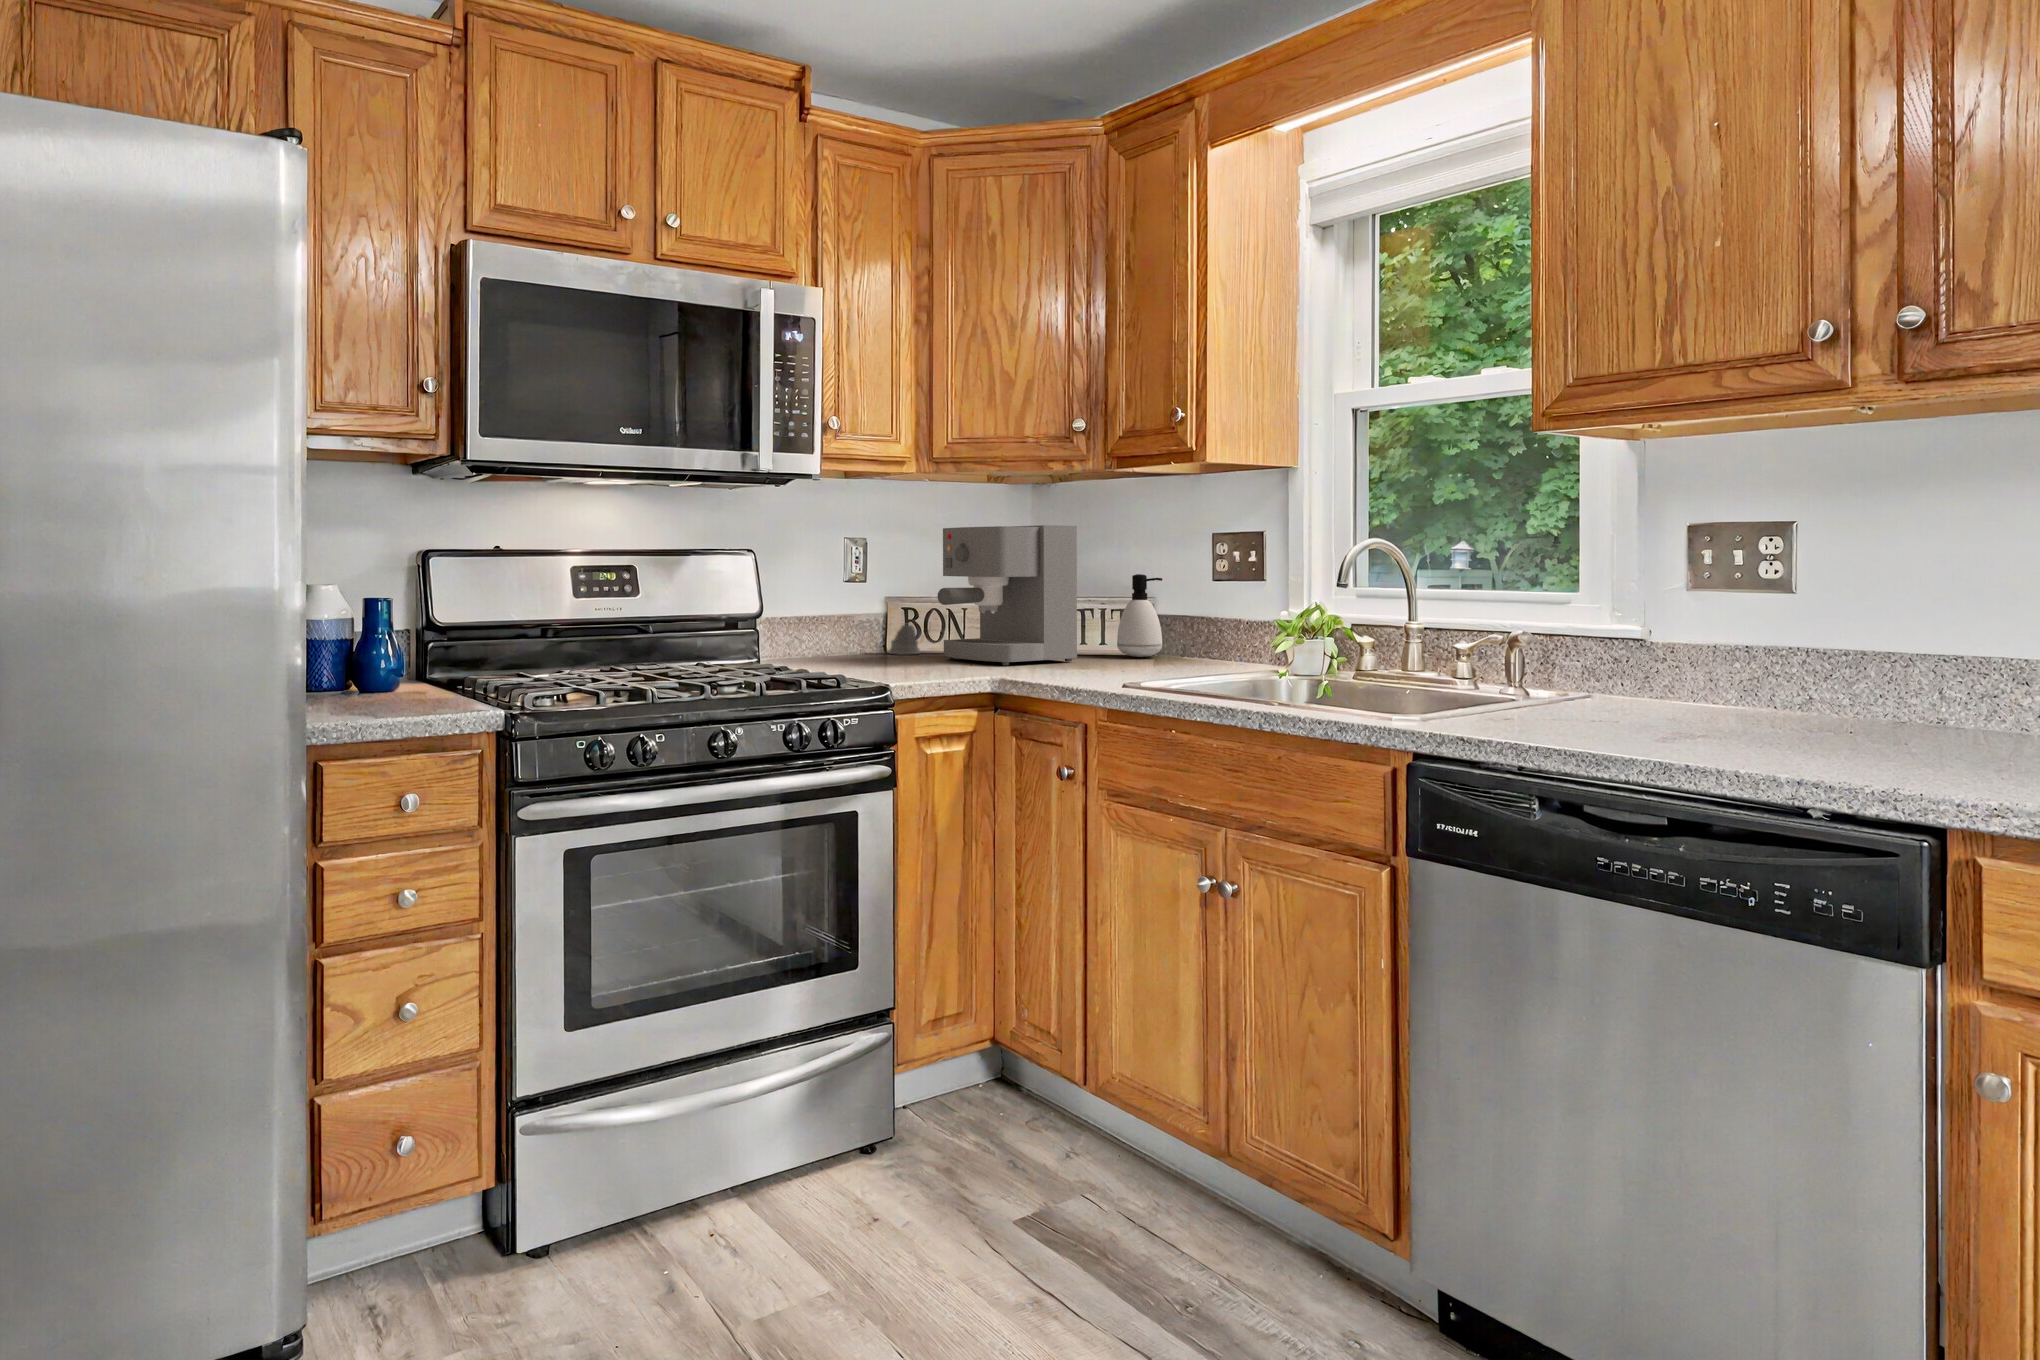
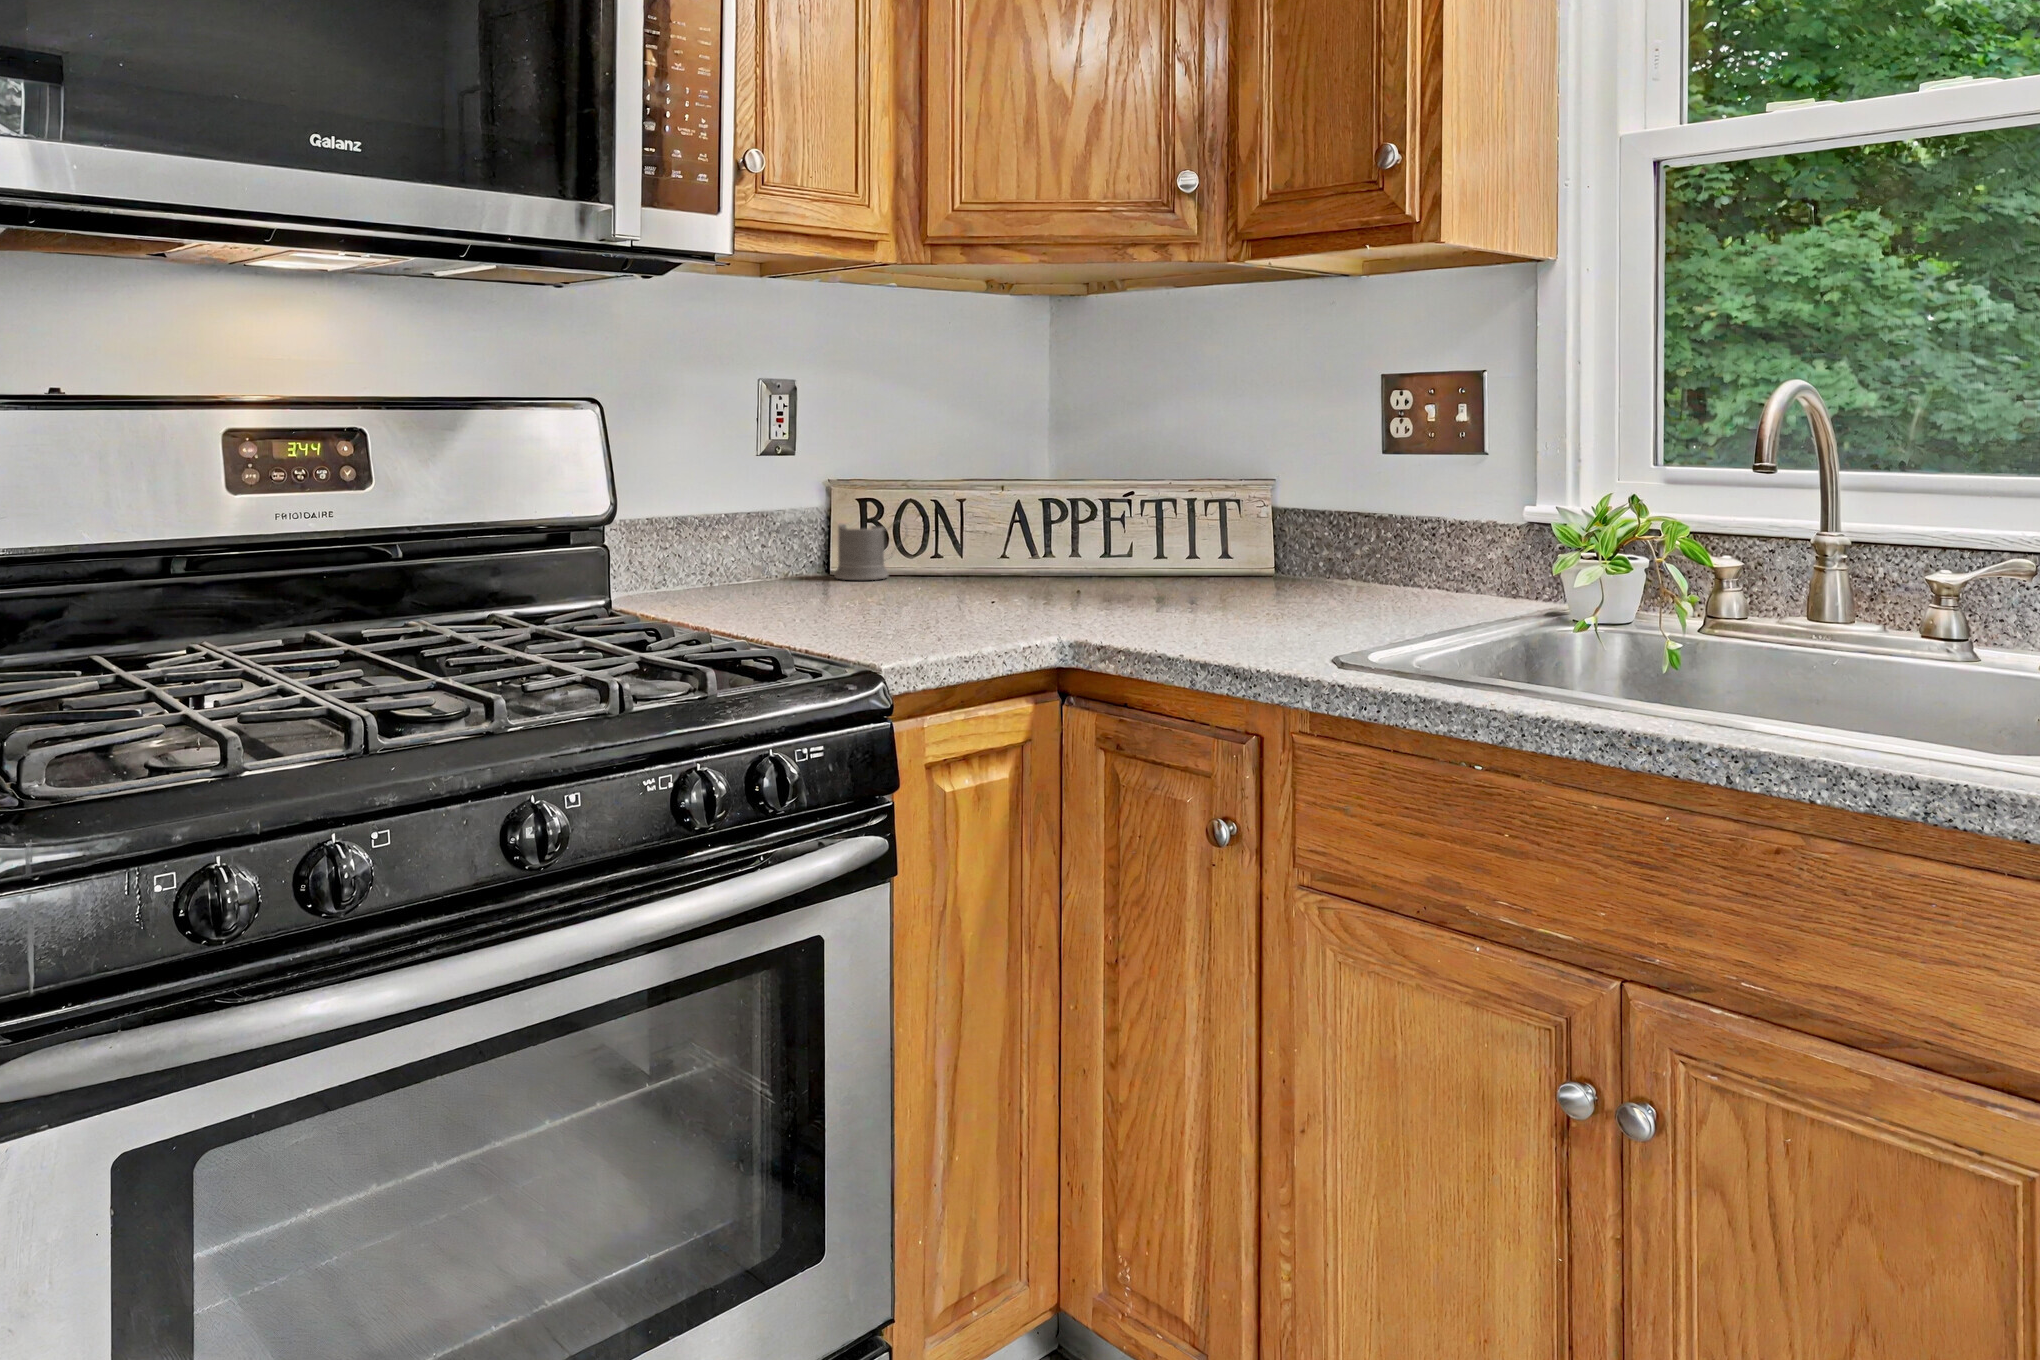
coffee maker: present [937,525,1077,665] -> none [938,358,1171,607]
soap dispenser: present [1117,574,1162,657] -> none [1220,442,1298,580]

